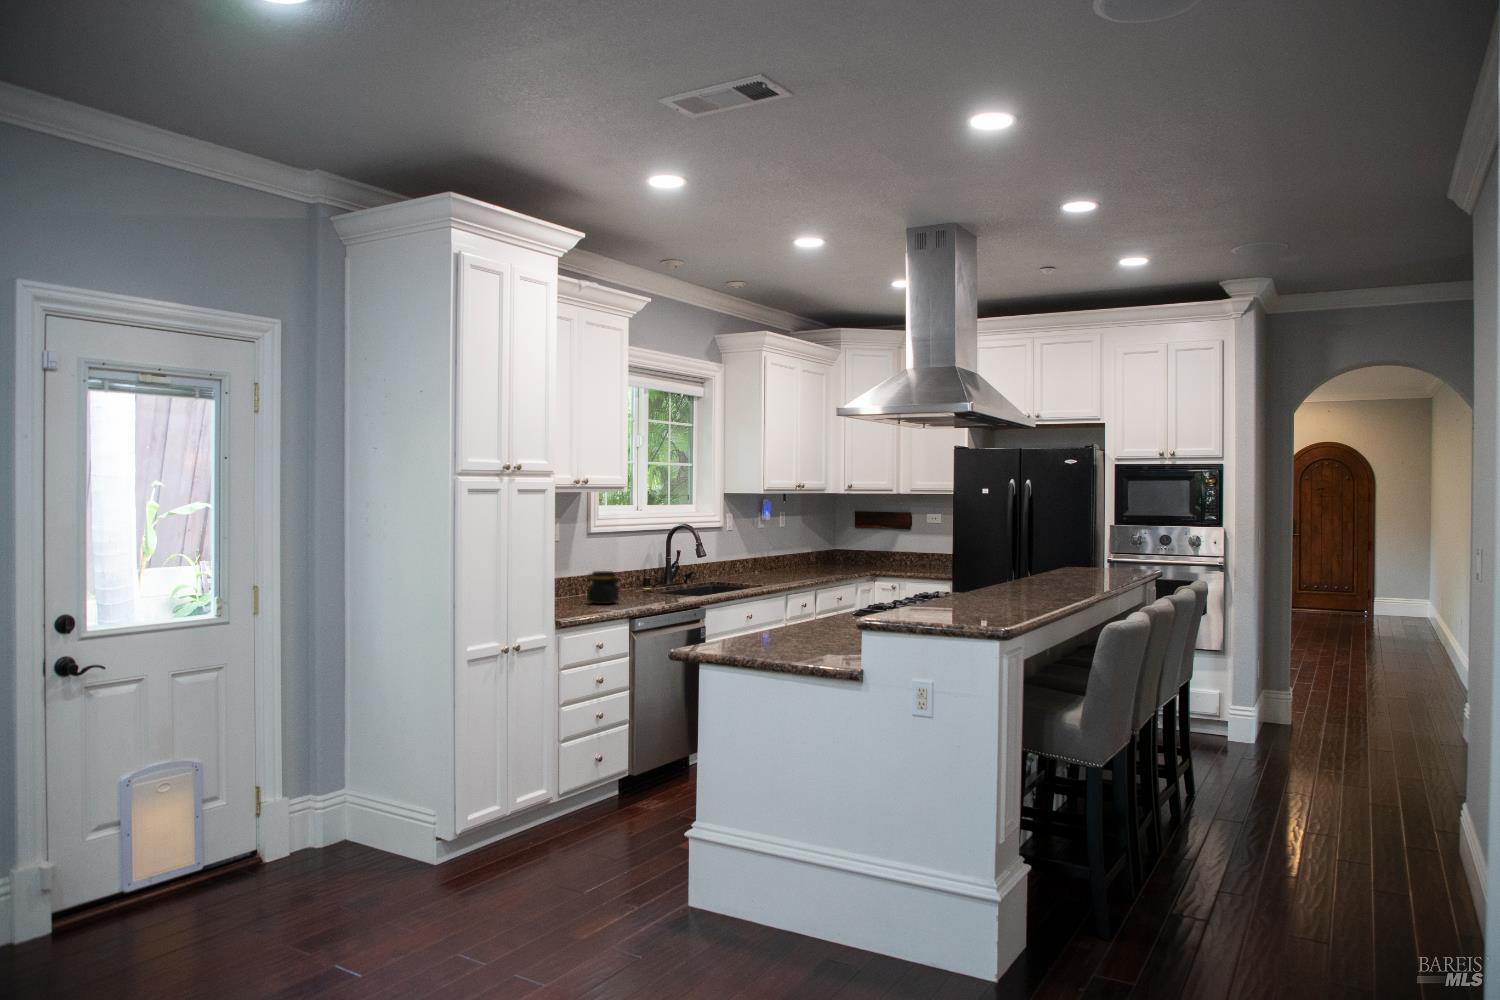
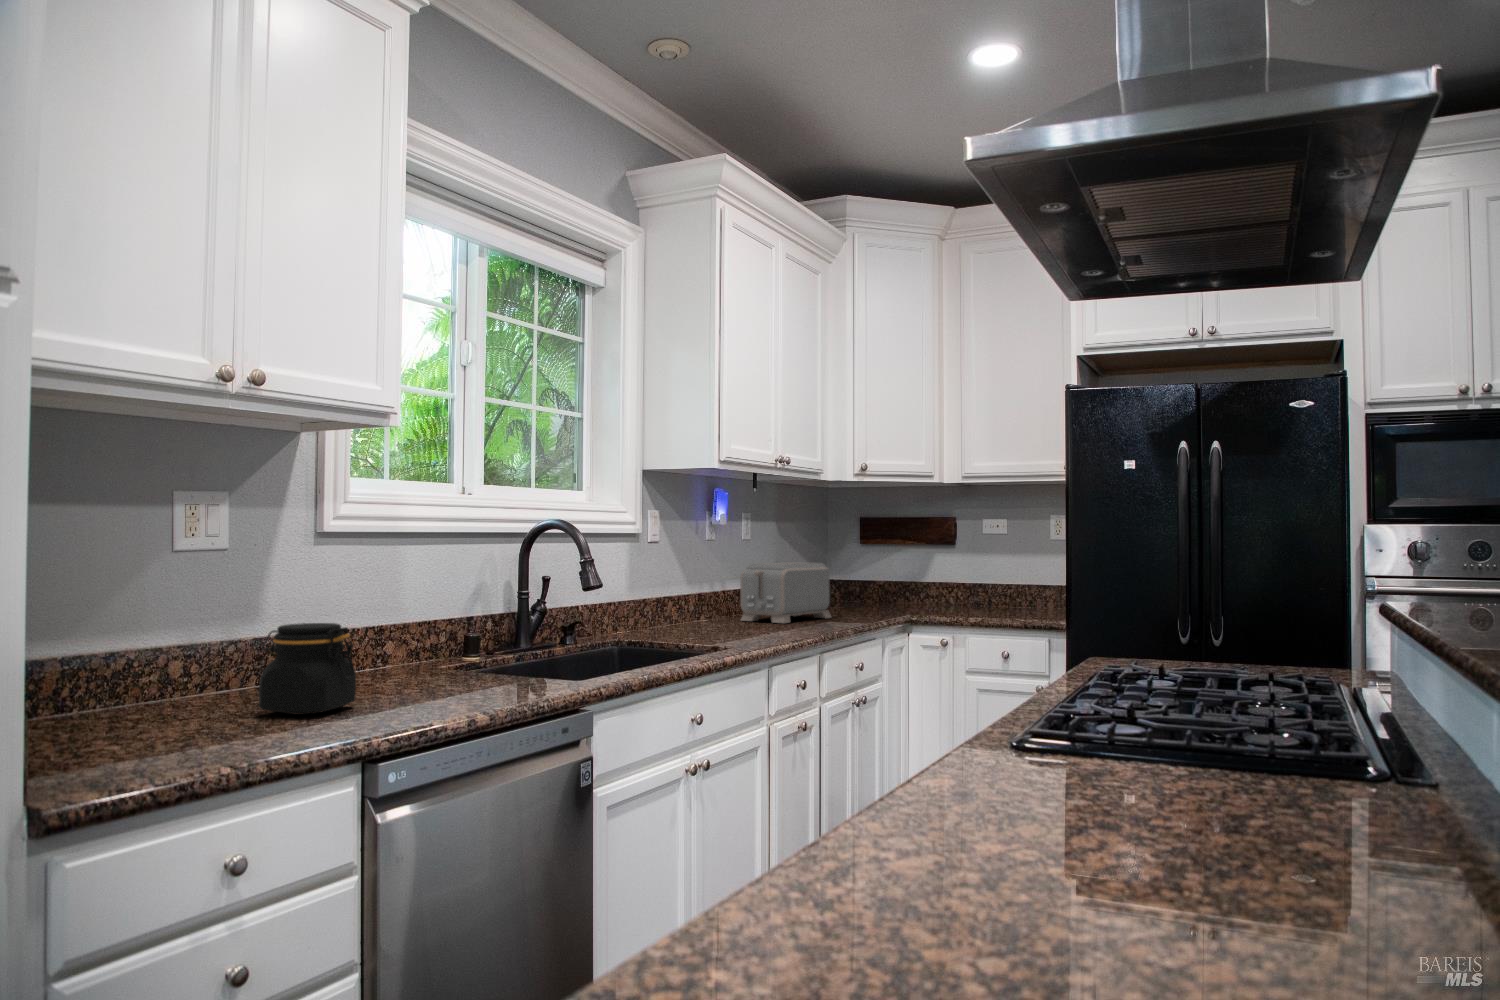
toaster: none [777,540,830,575] -> present [740,562,831,623]

